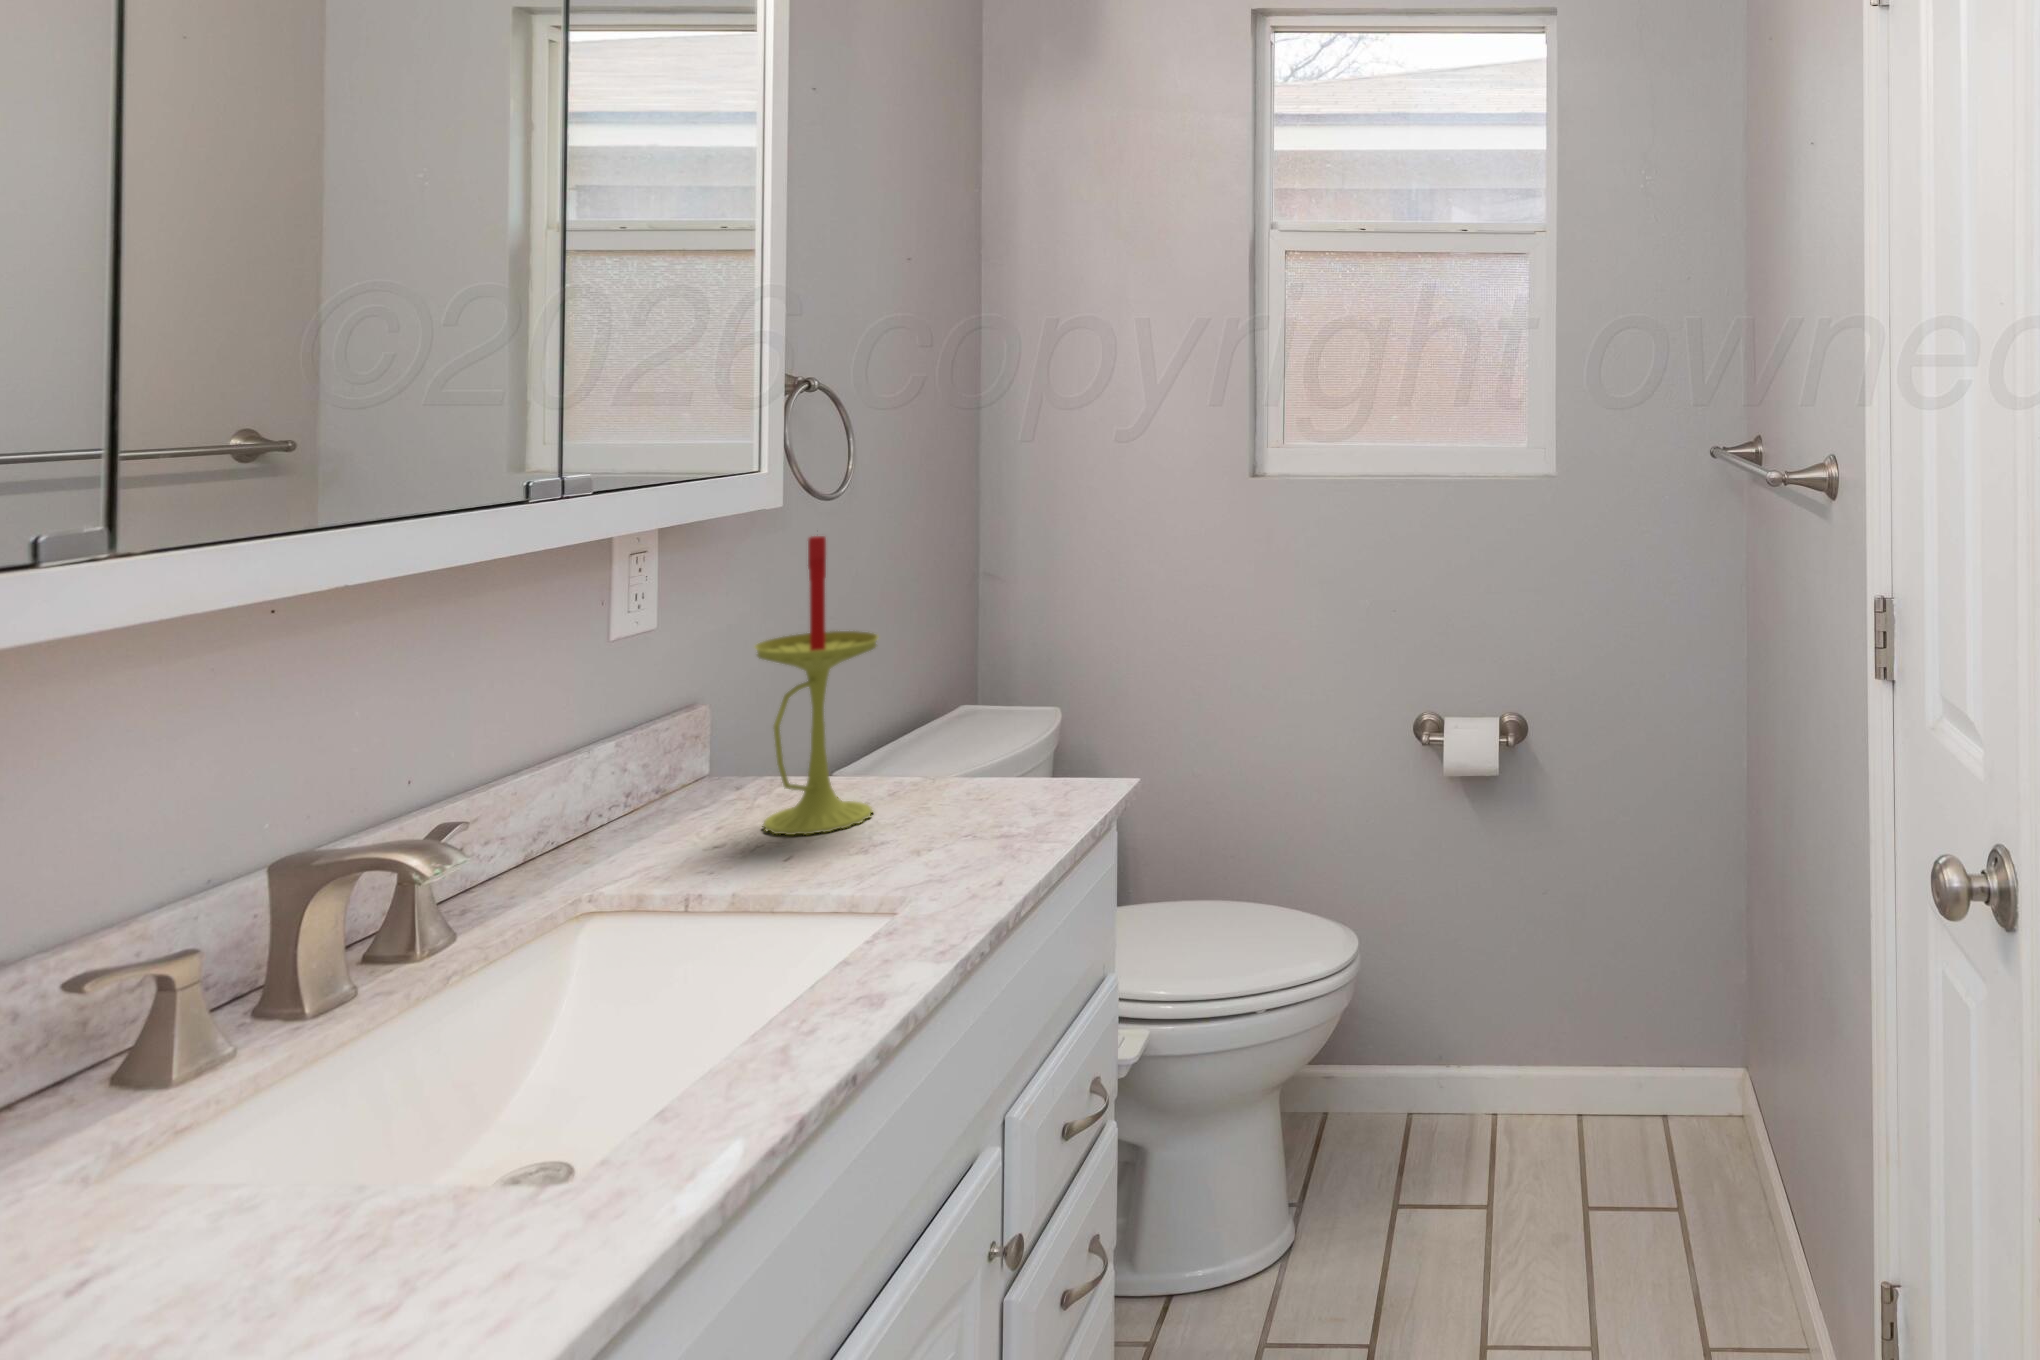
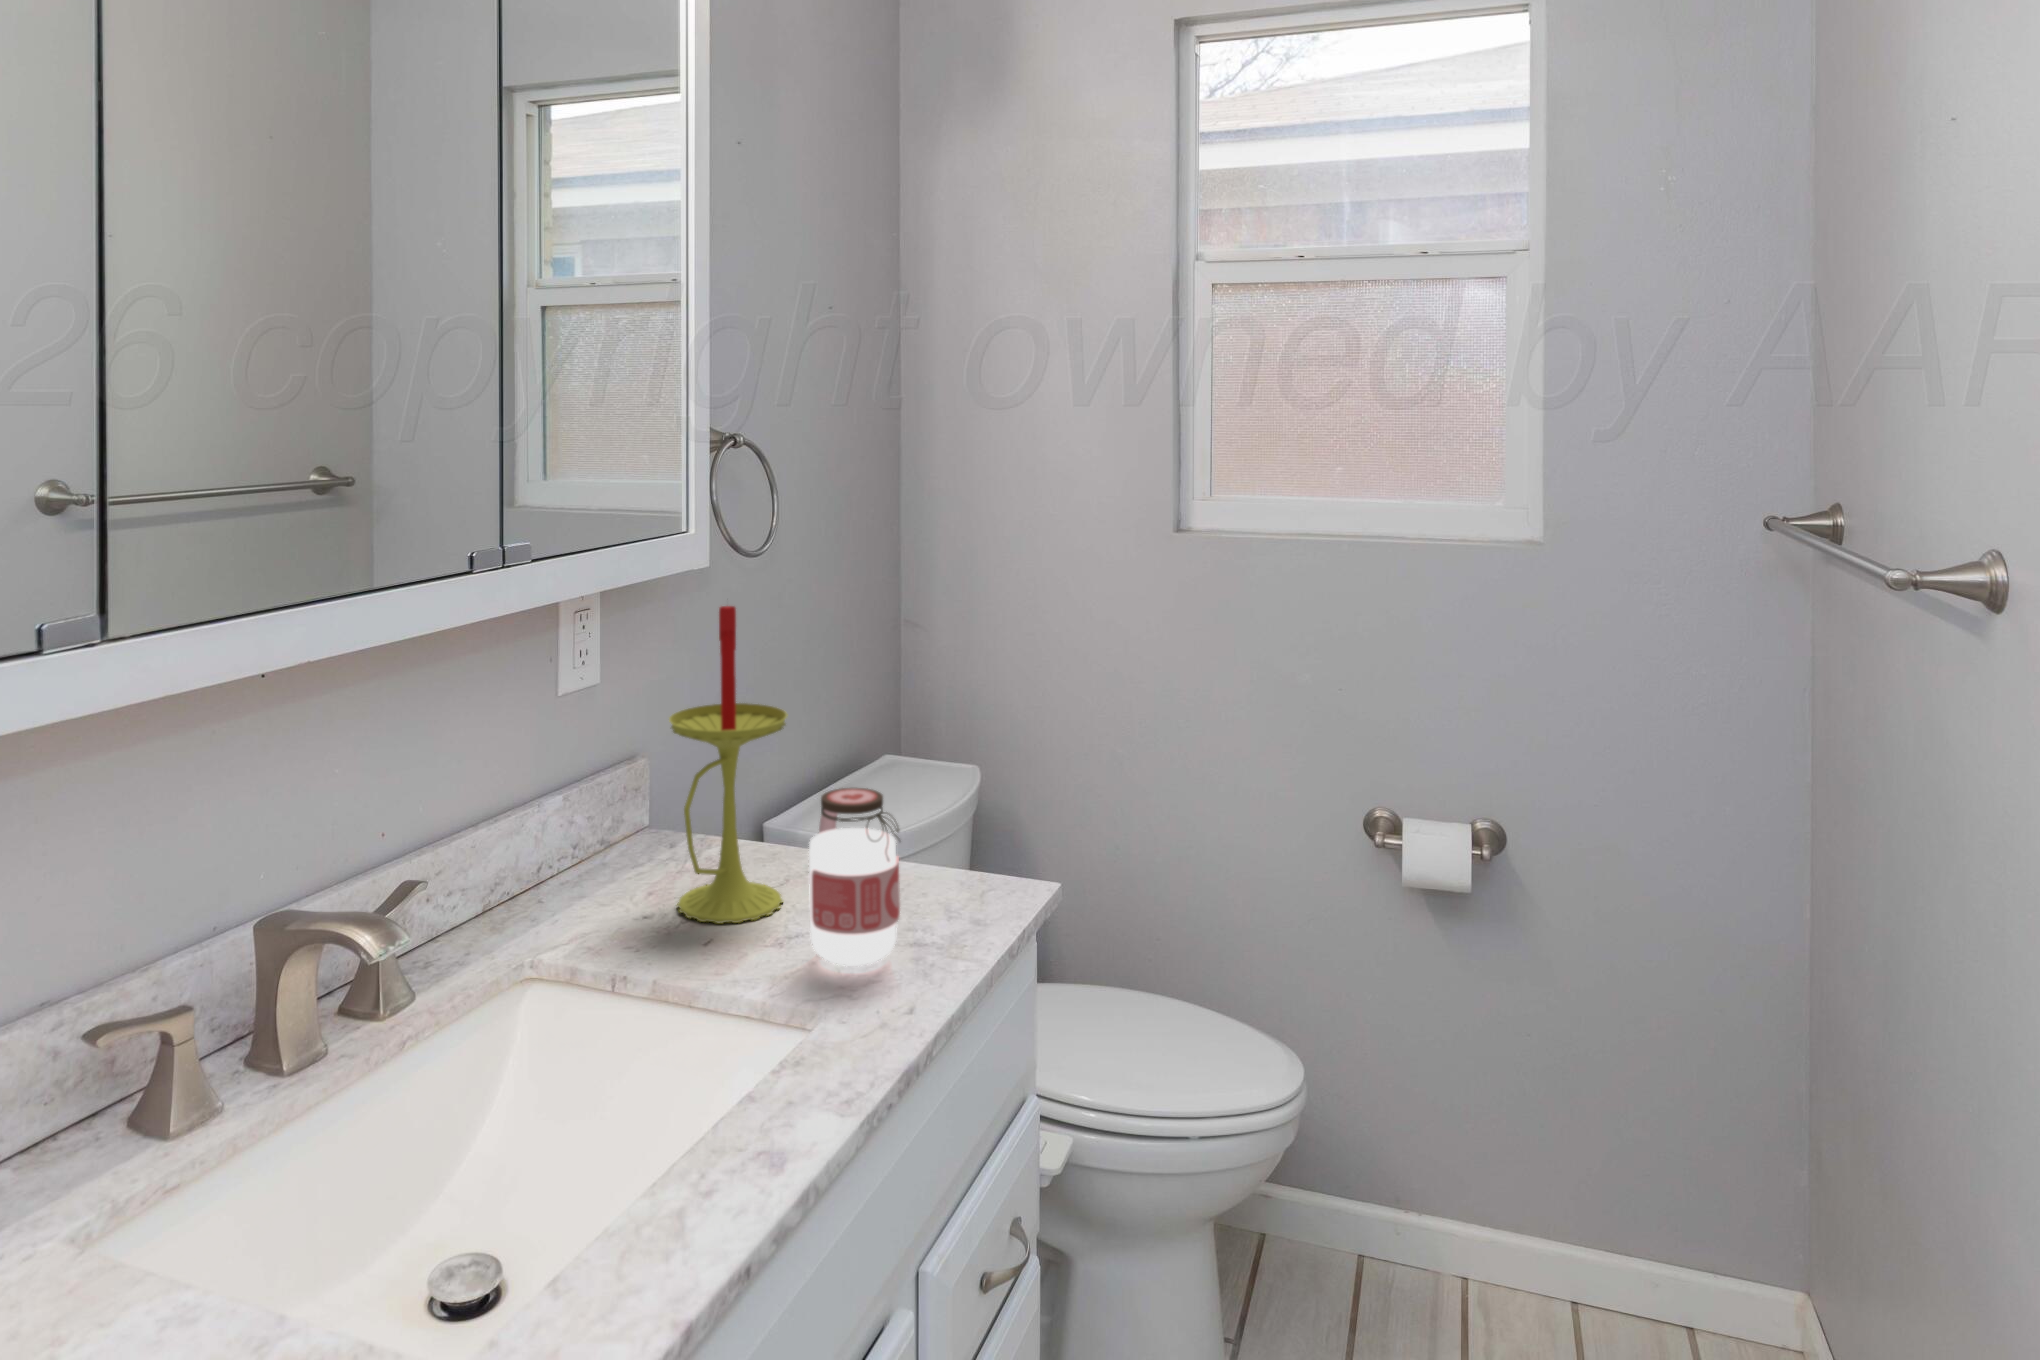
jar: none [903,690,995,850] -> present [809,788,900,966]

